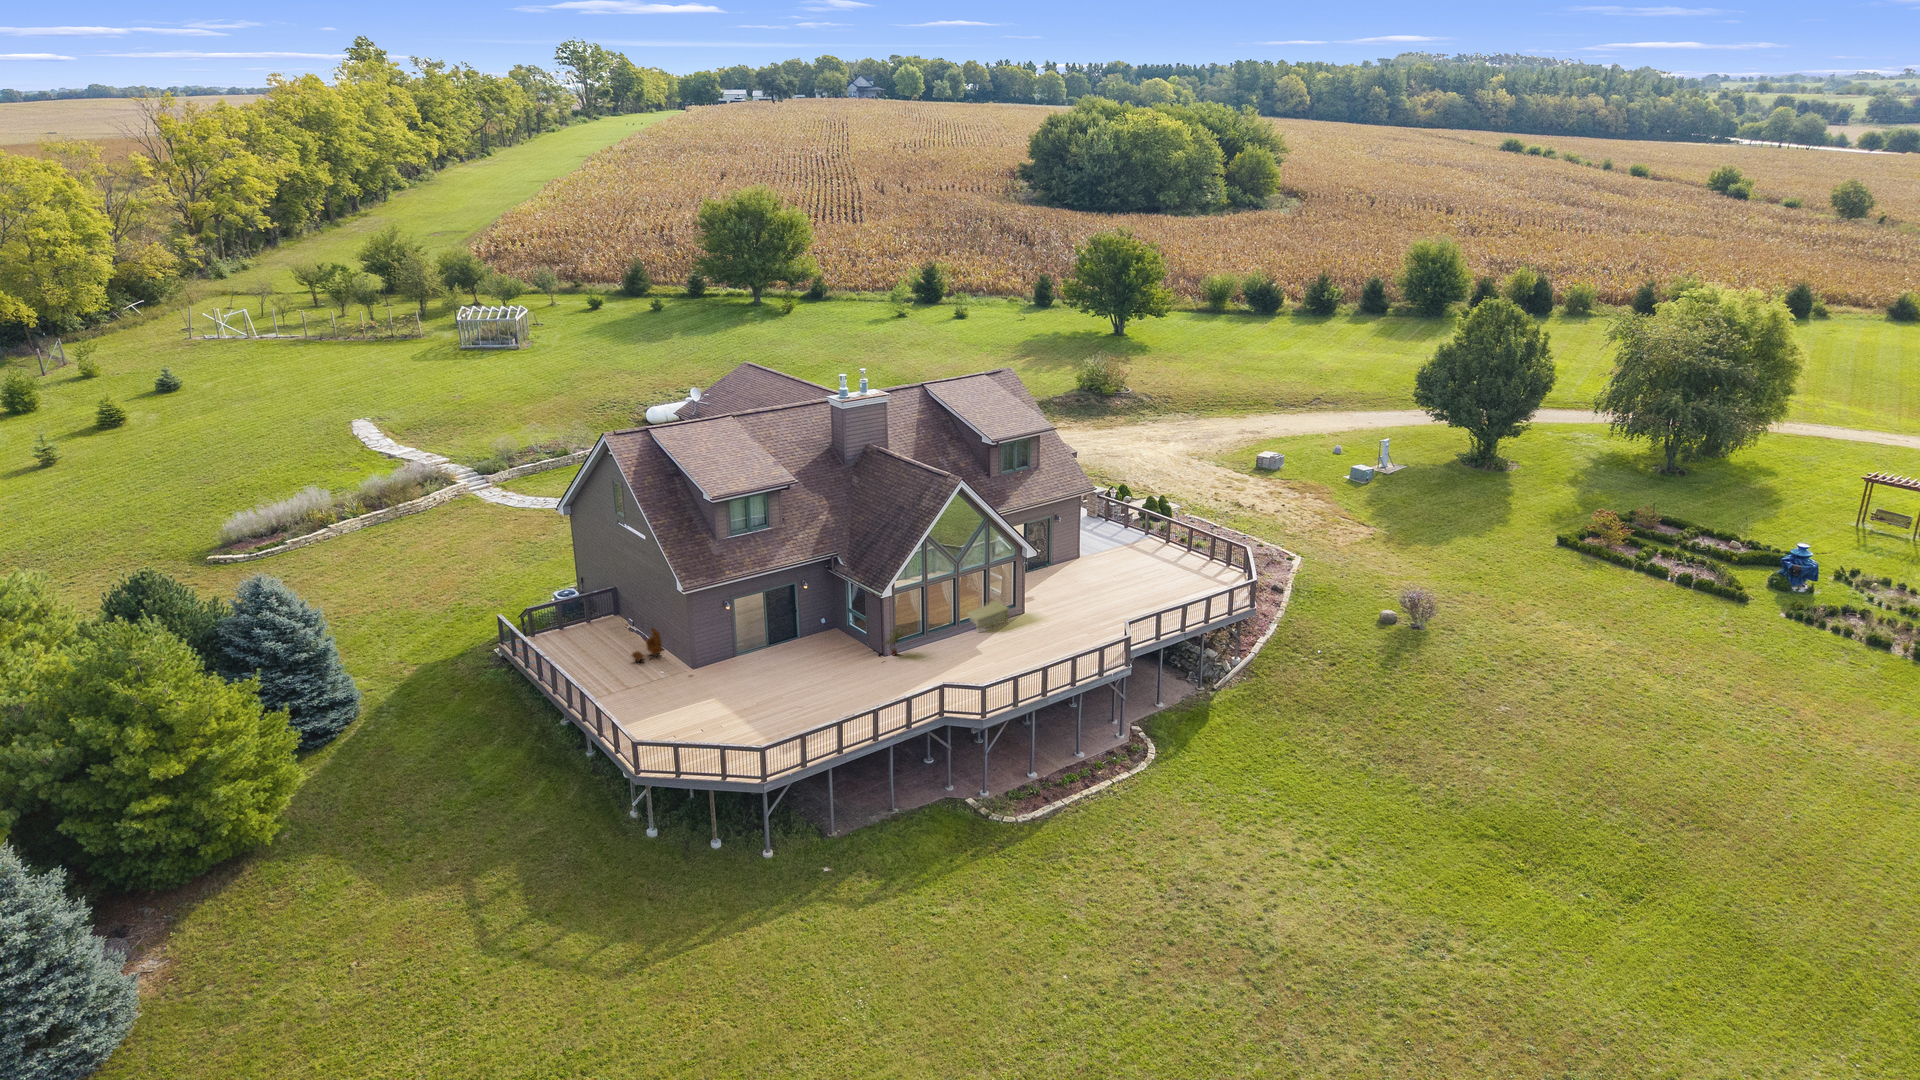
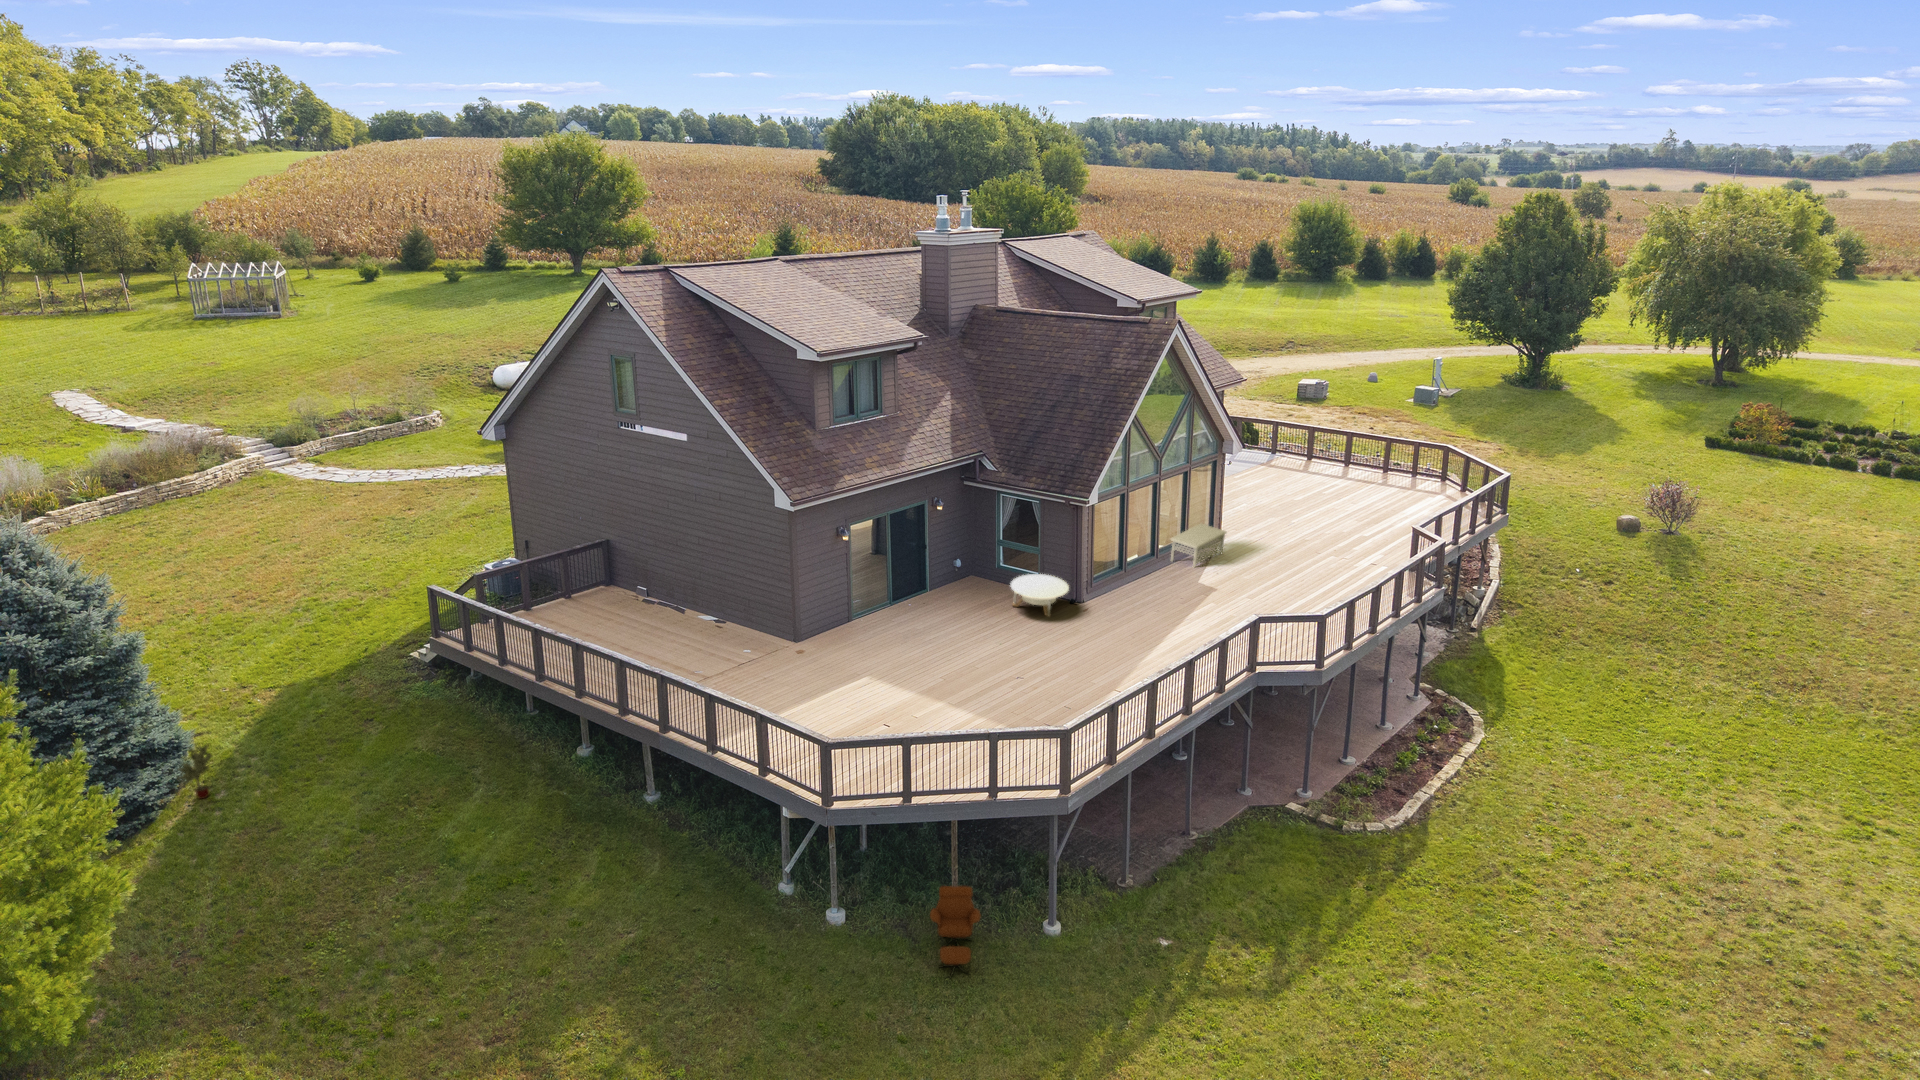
lounge chair: present [632,628,663,663] -> present [930,886,981,977]
potted tree: present [886,629,904,655] -> present [177,745,212,799]
round table: none [828,633,866,665] -> present [1011,574,1069,617]

